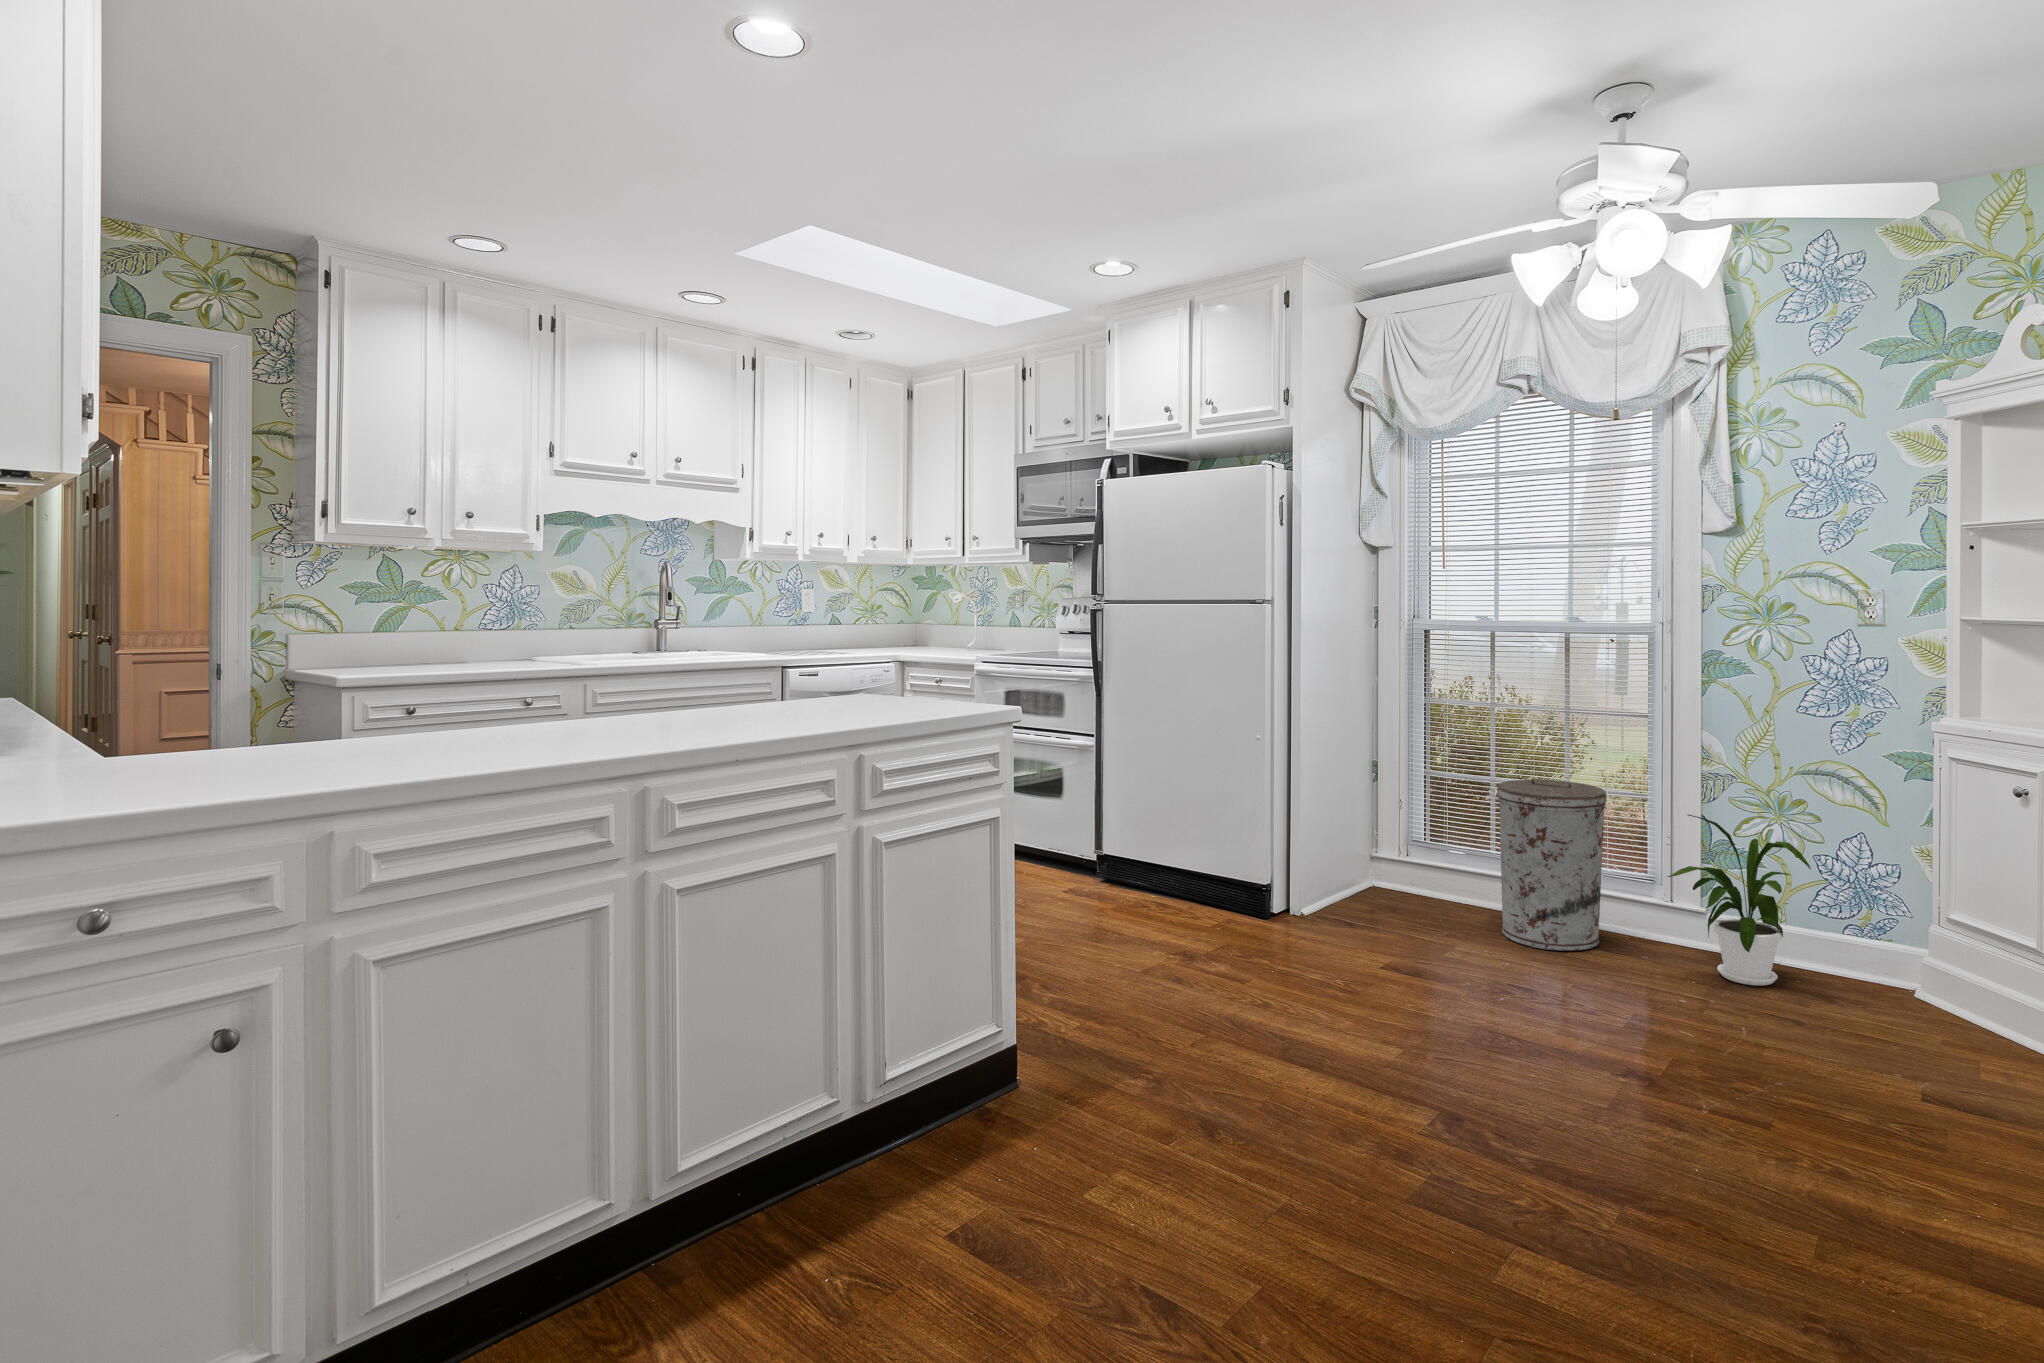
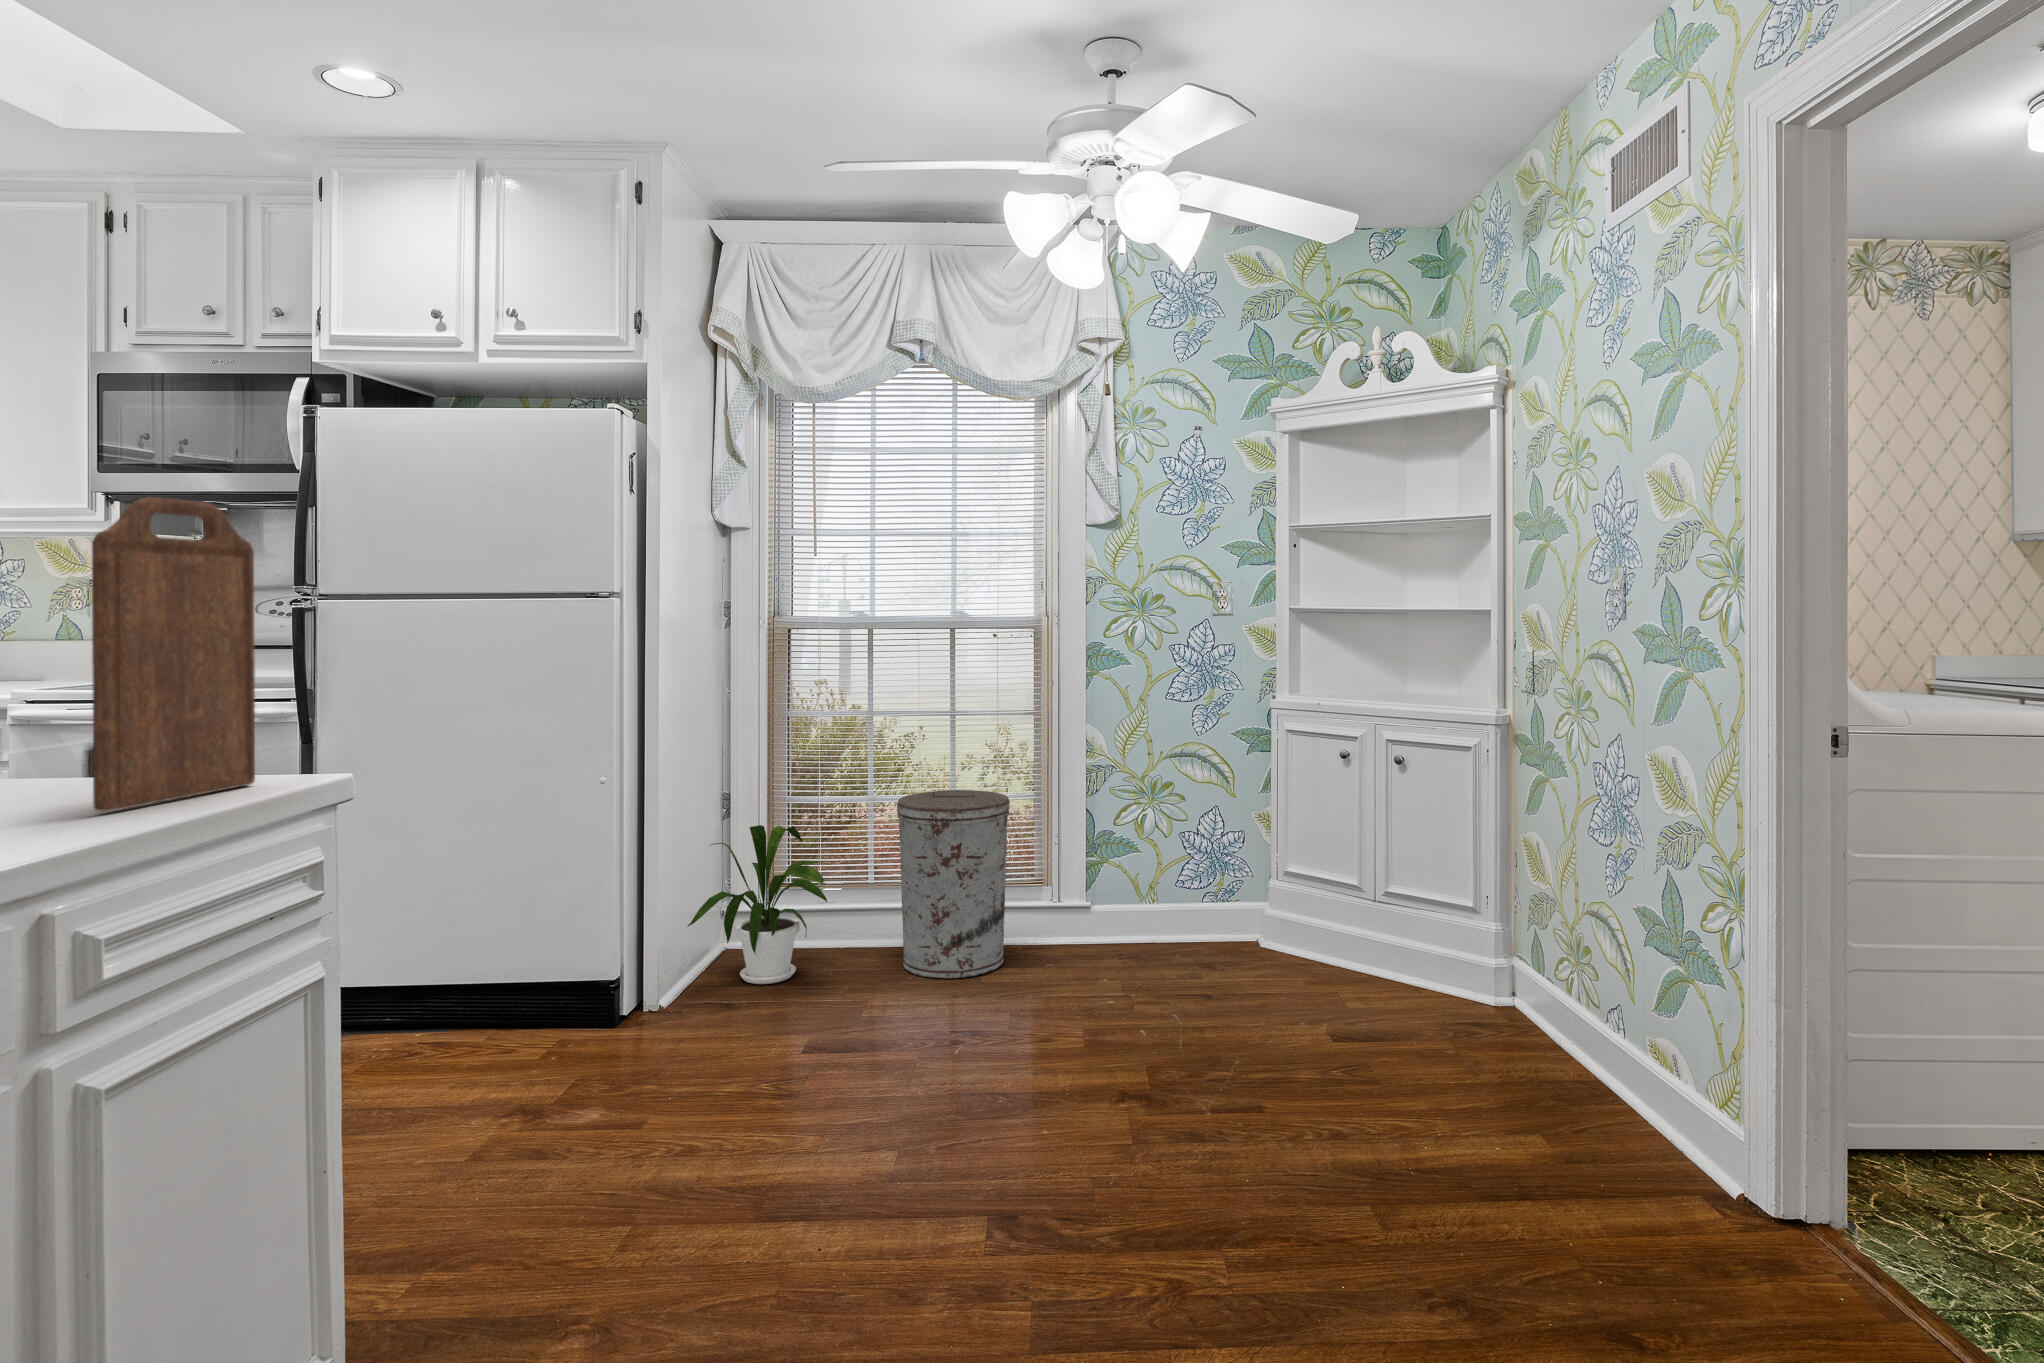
cutting board: none [862,557,943,715] -> present [92,497,255,812]
house plant: present [1667,815,1811,986] -> present [688,825,827,984]

